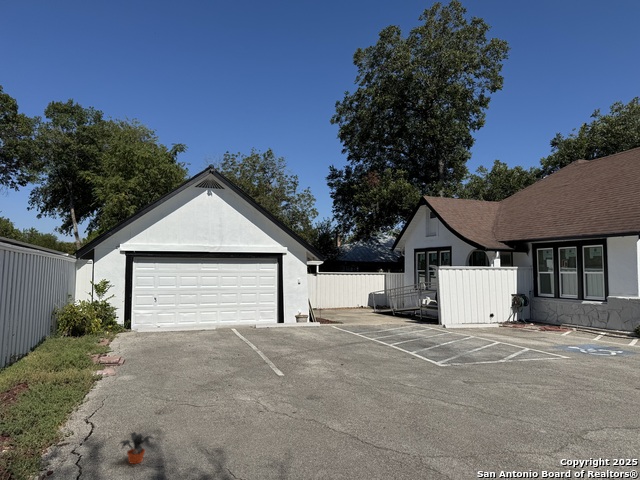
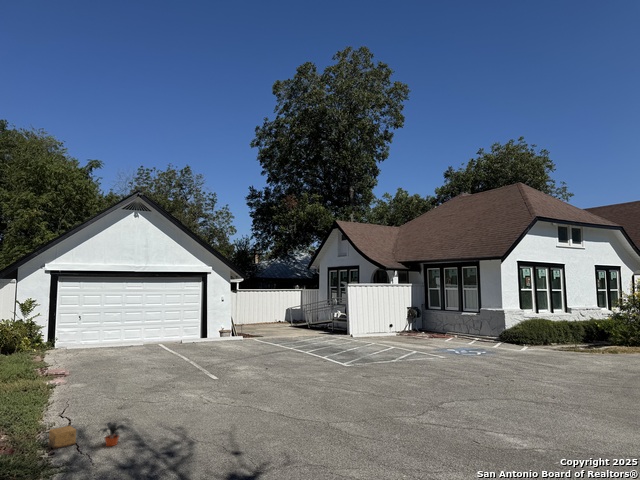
cardboard box: none [65,432,95,463] -> present [48,426,76,449]

